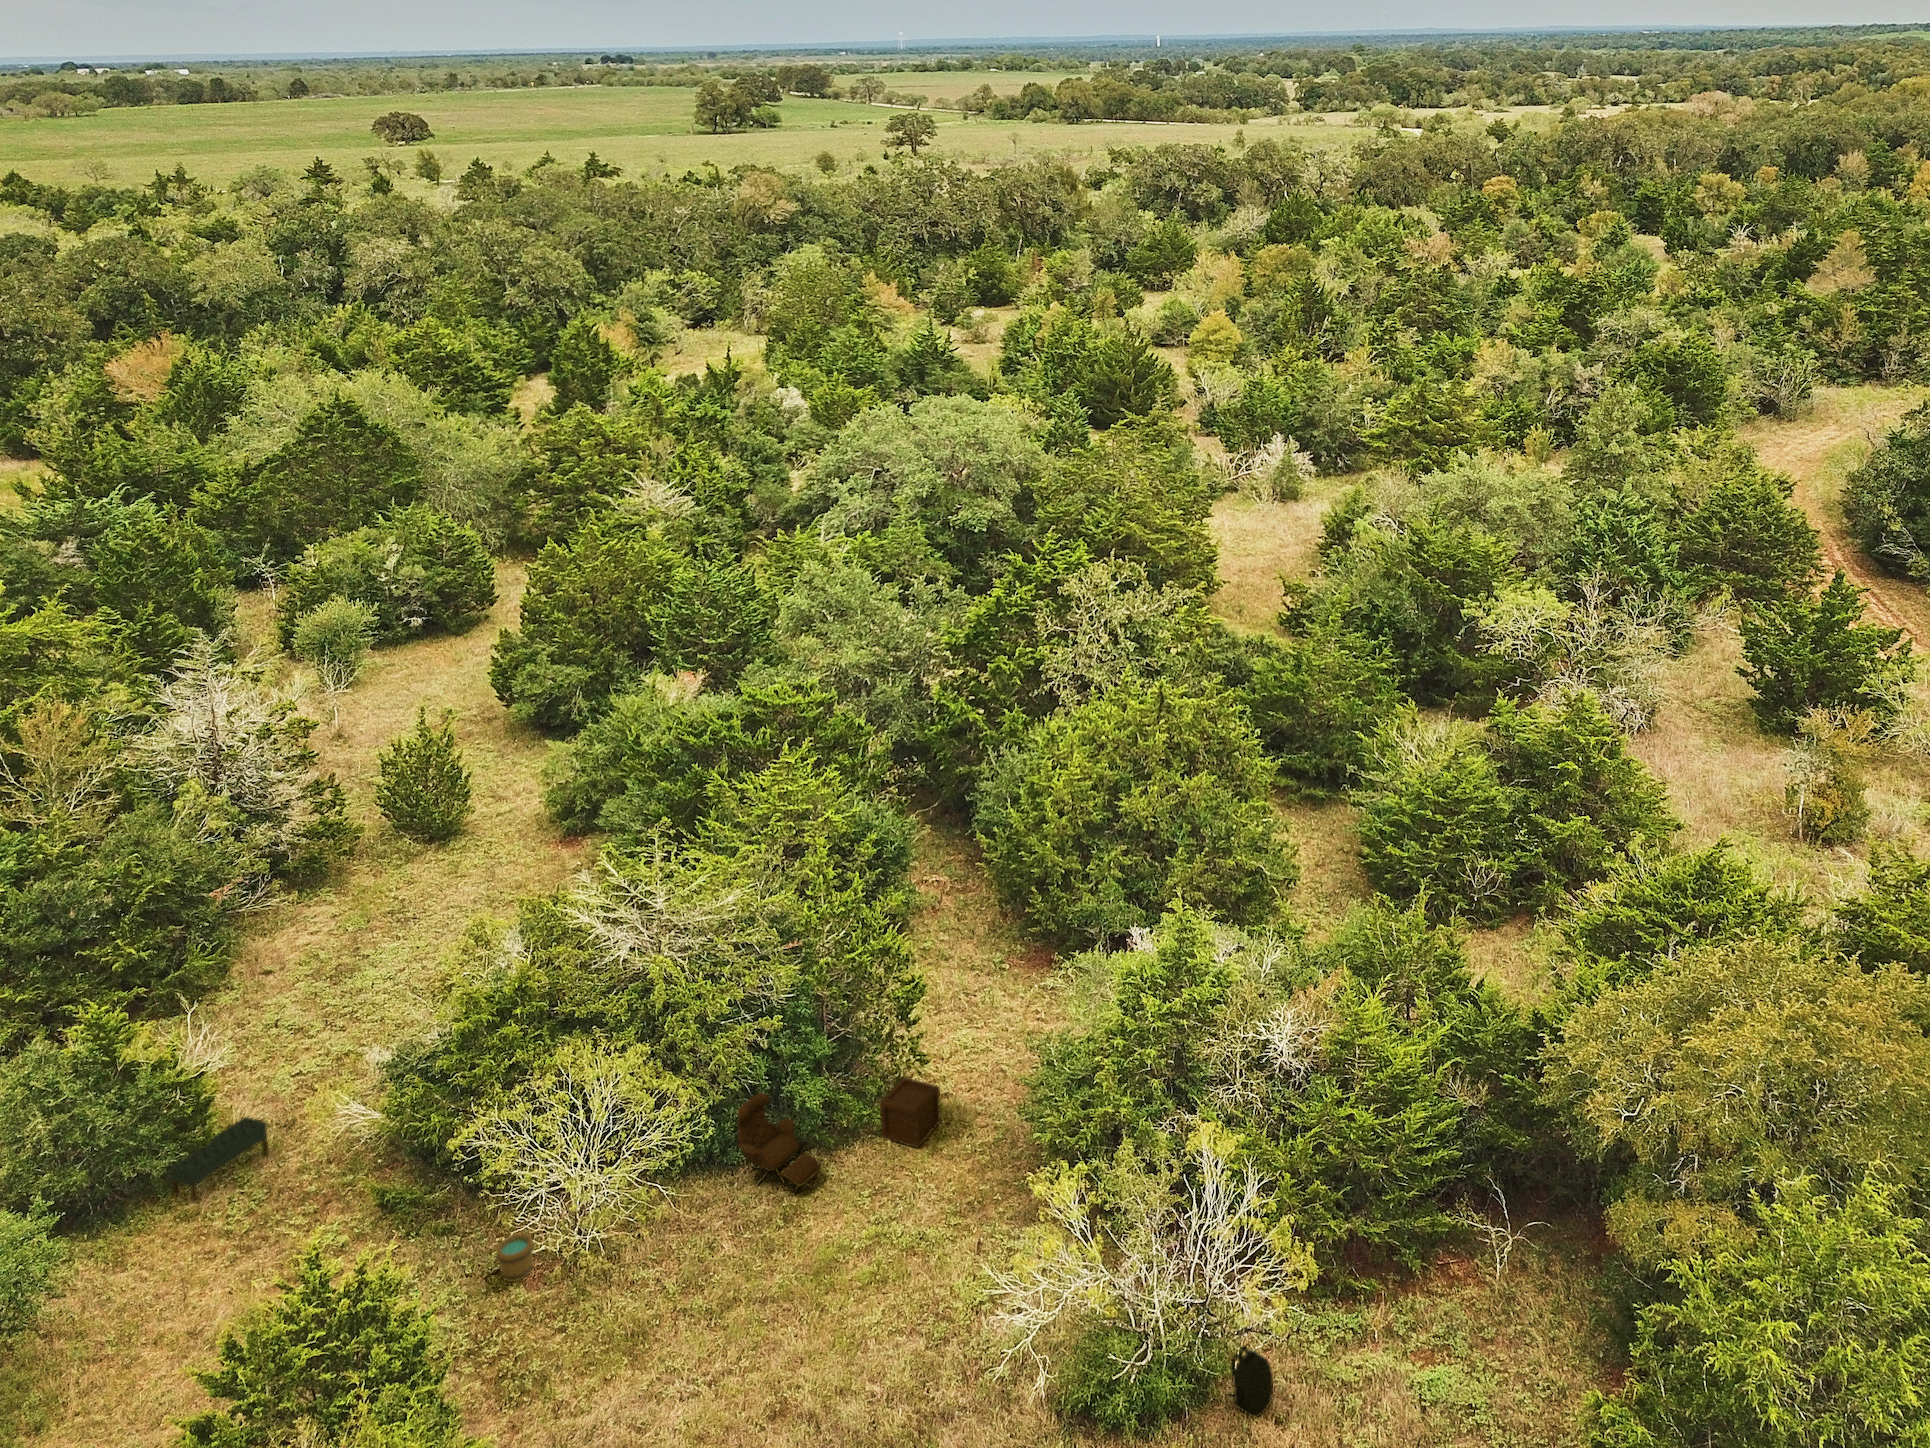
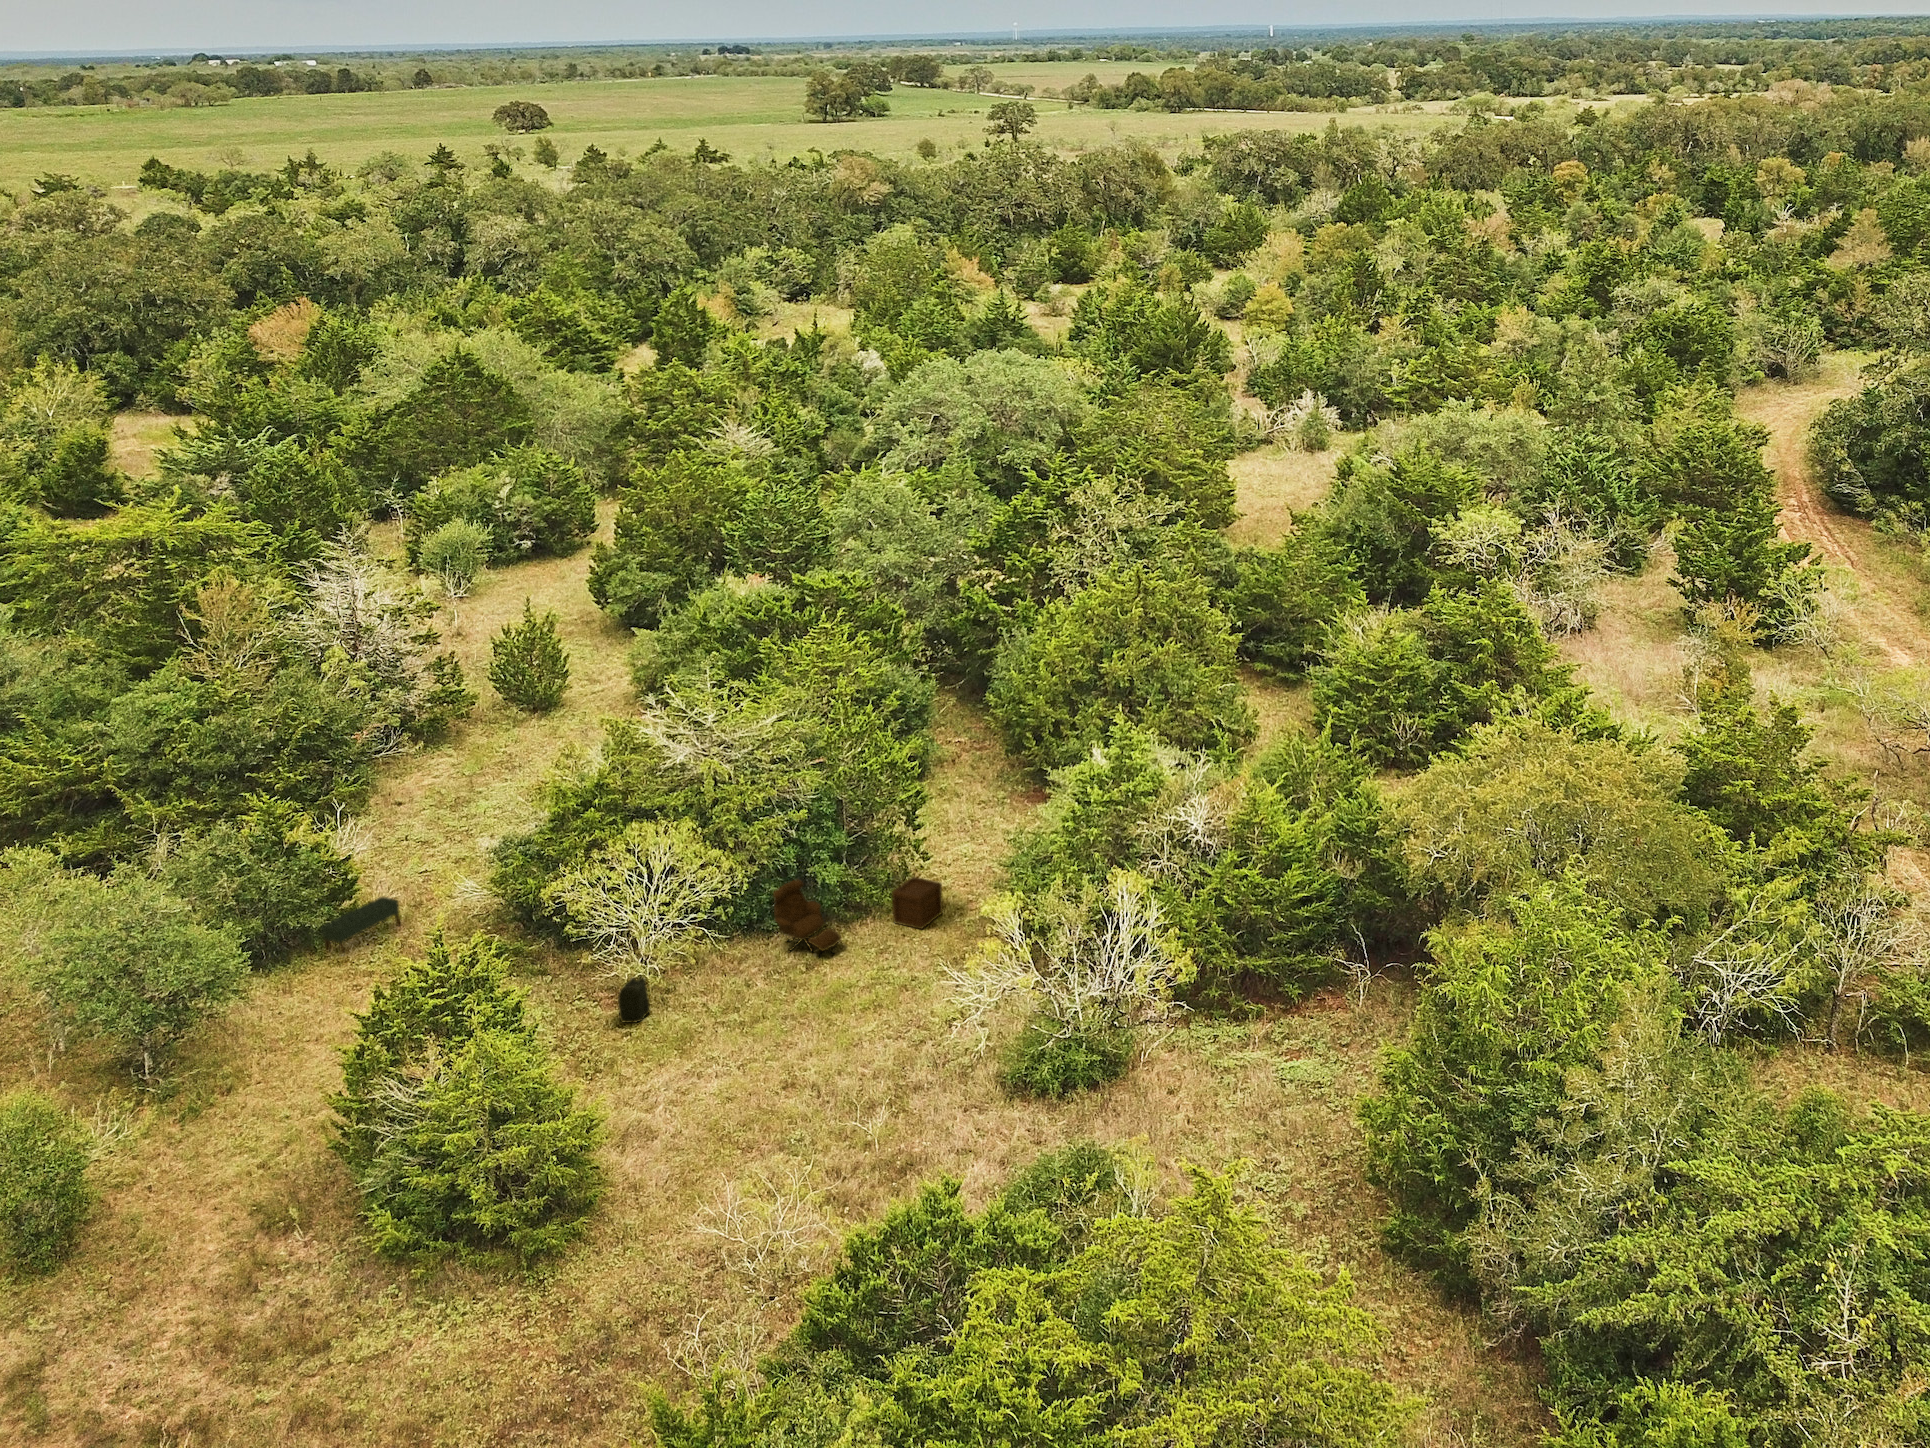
bucket: present [495,1233,533,1282] -> none [577,974,608,1010]
backpack: present [1231,1346,1273,1417] -> present [618,978,650,1023]

